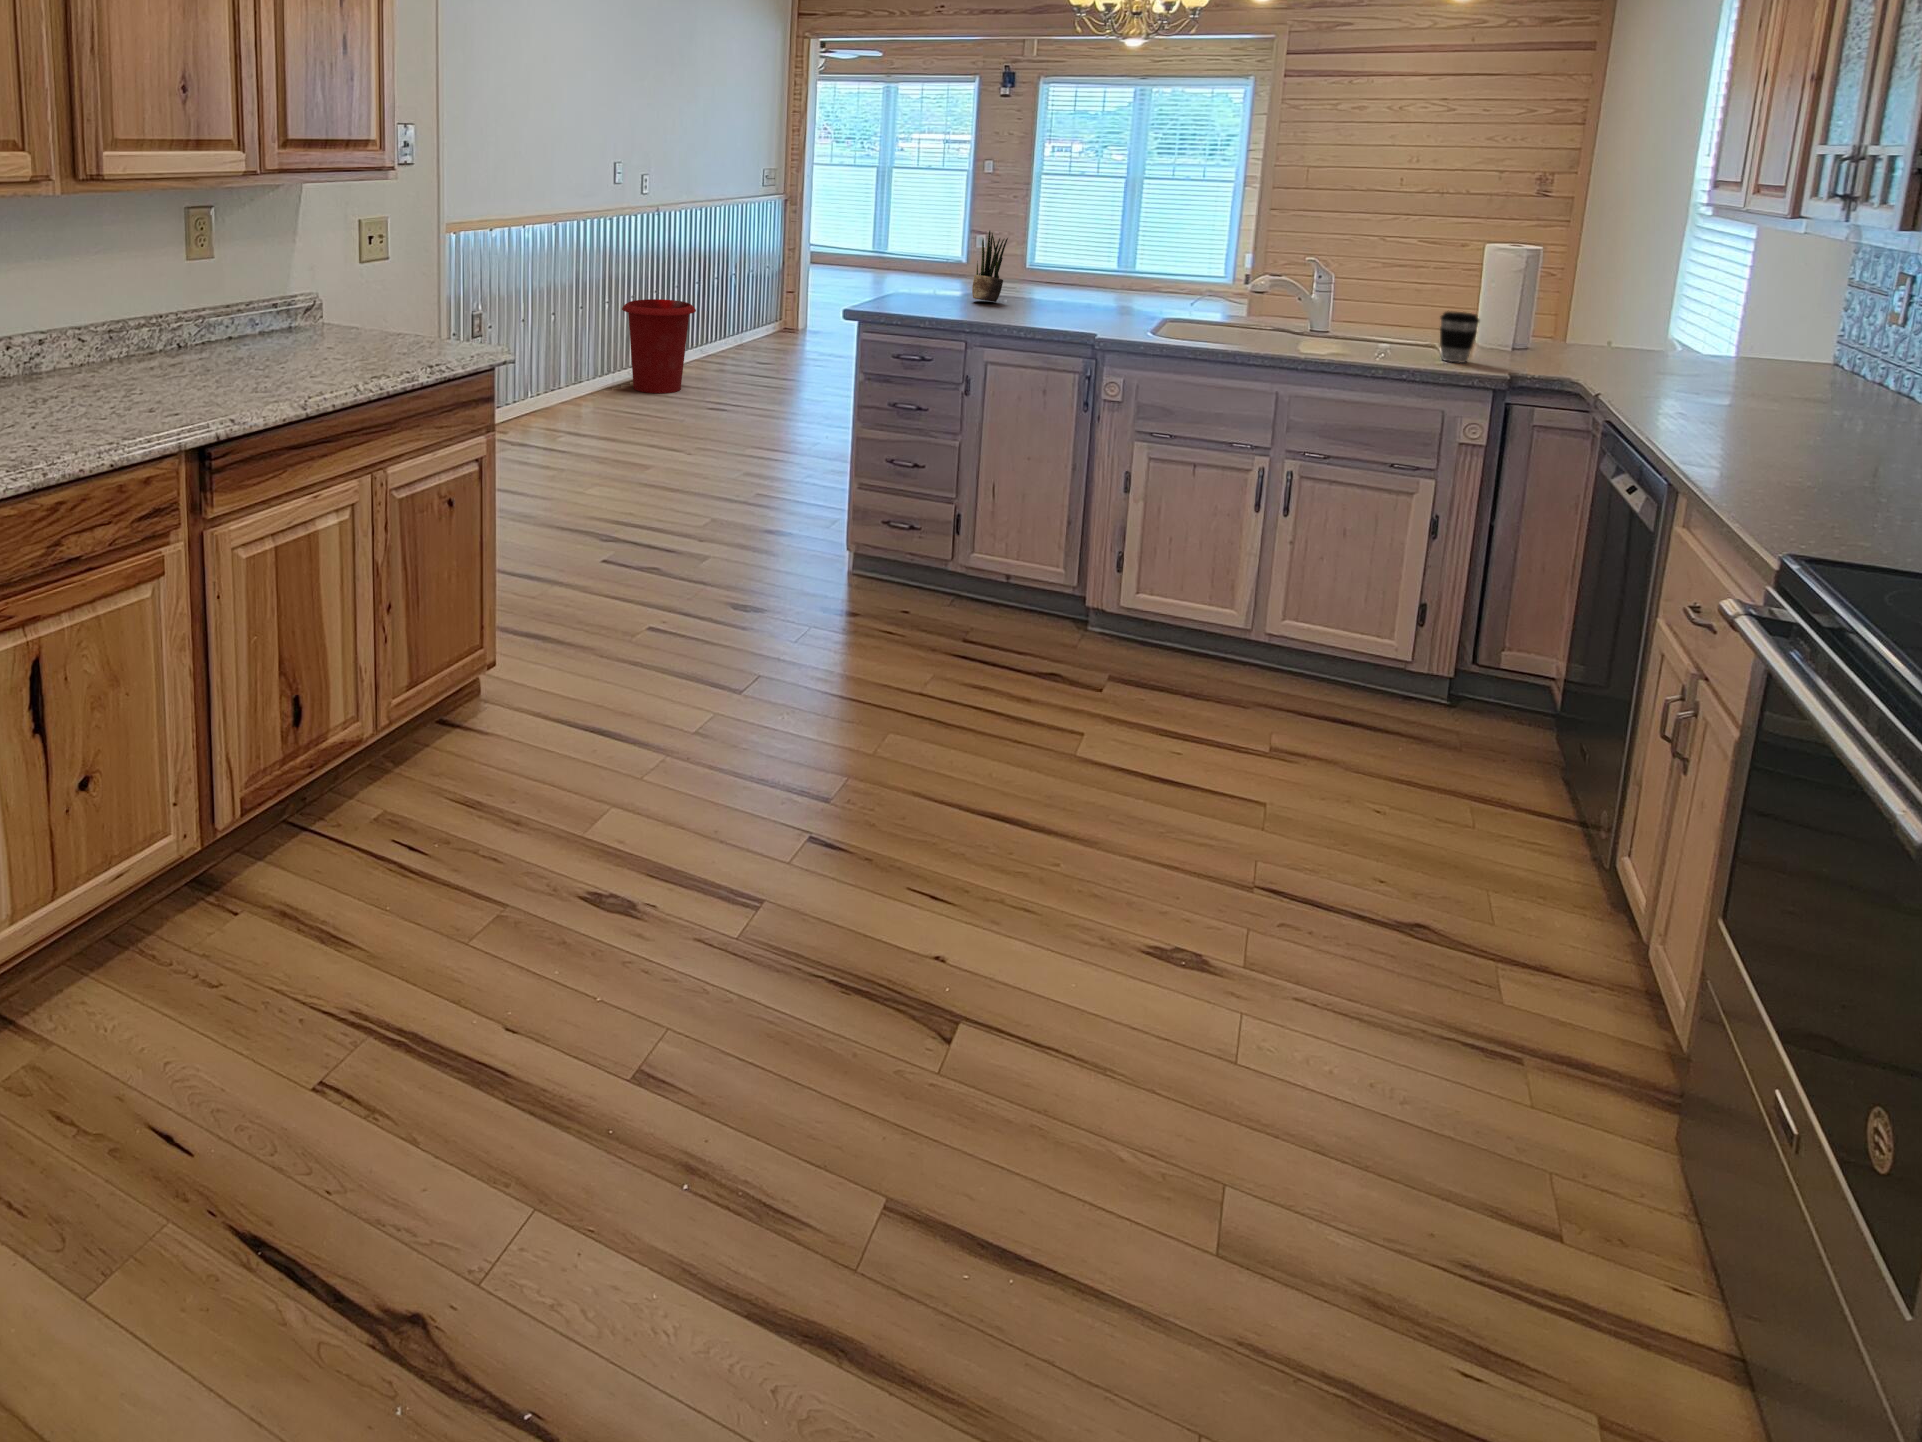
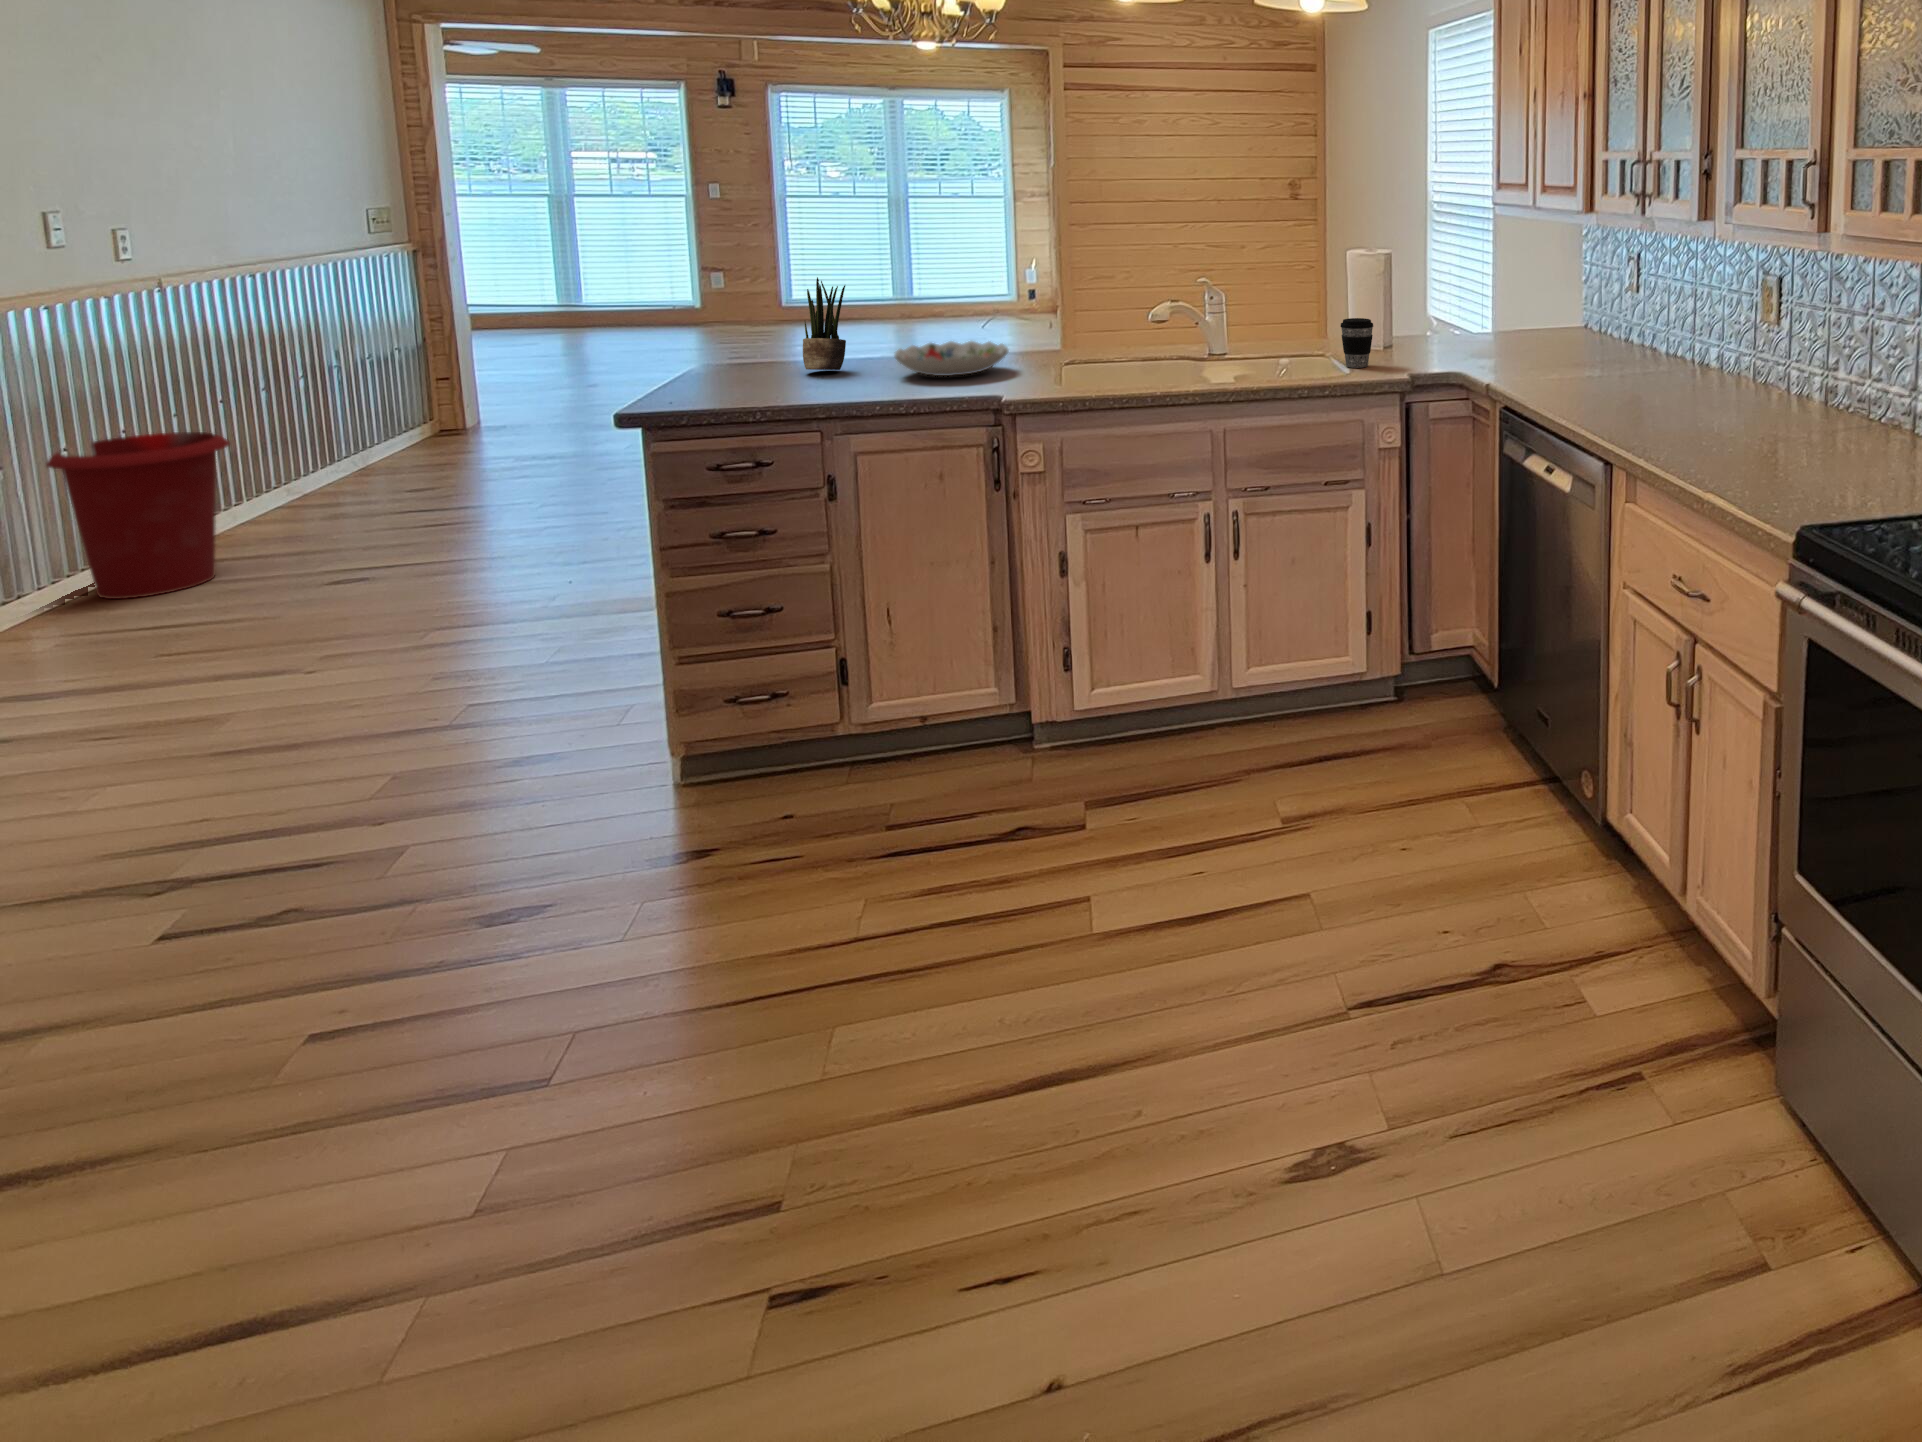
decorative bowl: none [1030,289,1120,316] -> present [894,341,1009,376]

